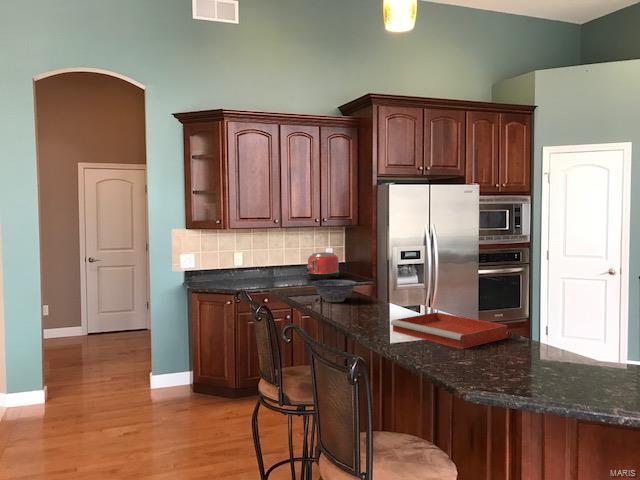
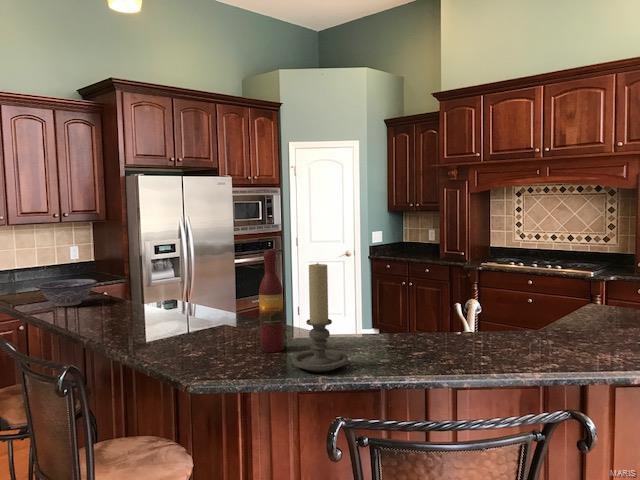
toaster: present [307,252,339,280] -> none [45,251,86,282]
wine bottle: none [503,268,527,361] -> present [259,250,284,352]
candle holder: none [532,283,588,382] -> present [292,263,348,372]
tray: present [391,312,507,349] -> none [132,307,264,346]

